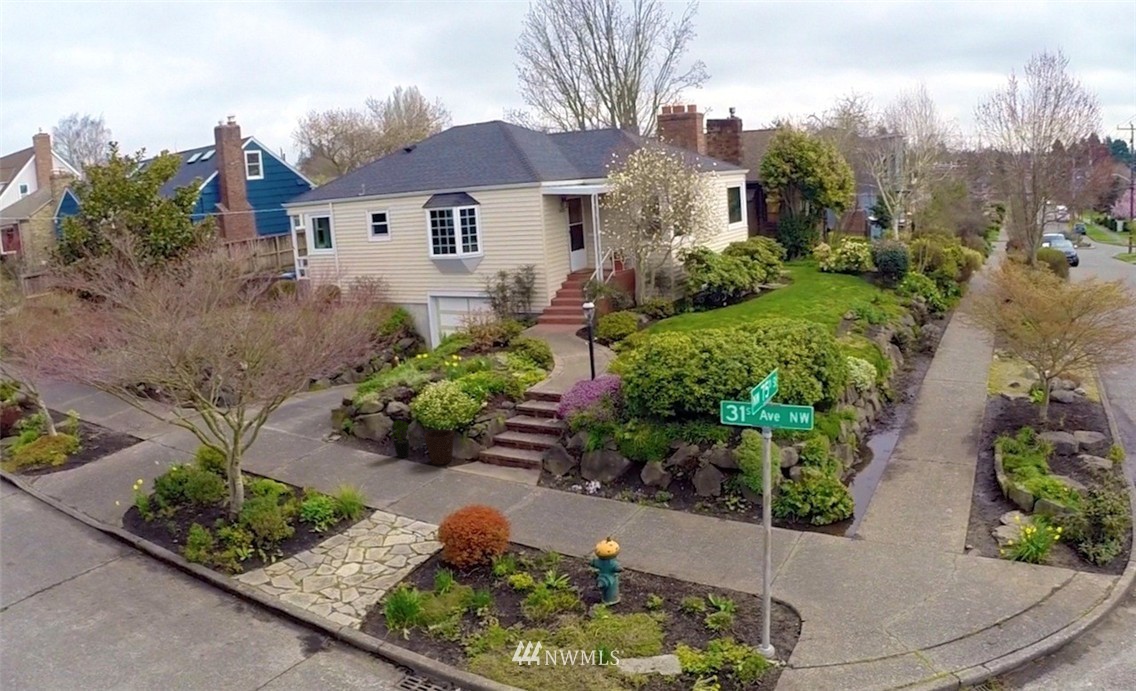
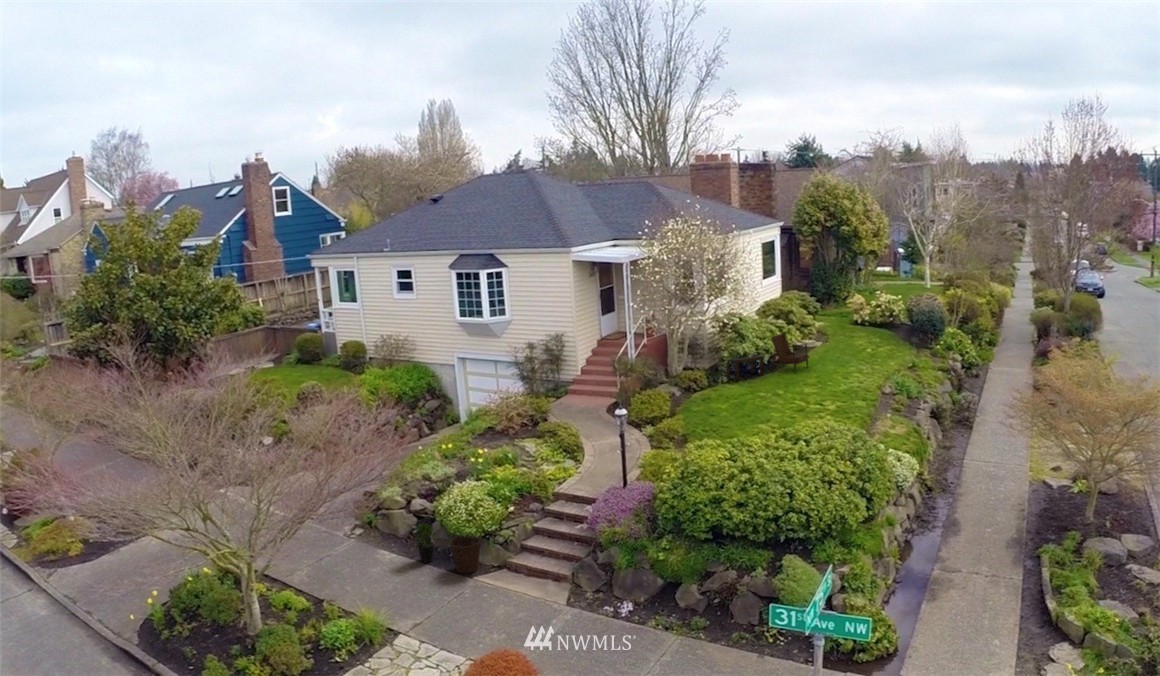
armchair: none [735,266,773,302] -> present [771,333,809,373]
bench: none [693,285,729,309] -> present [727,355,764,380]

